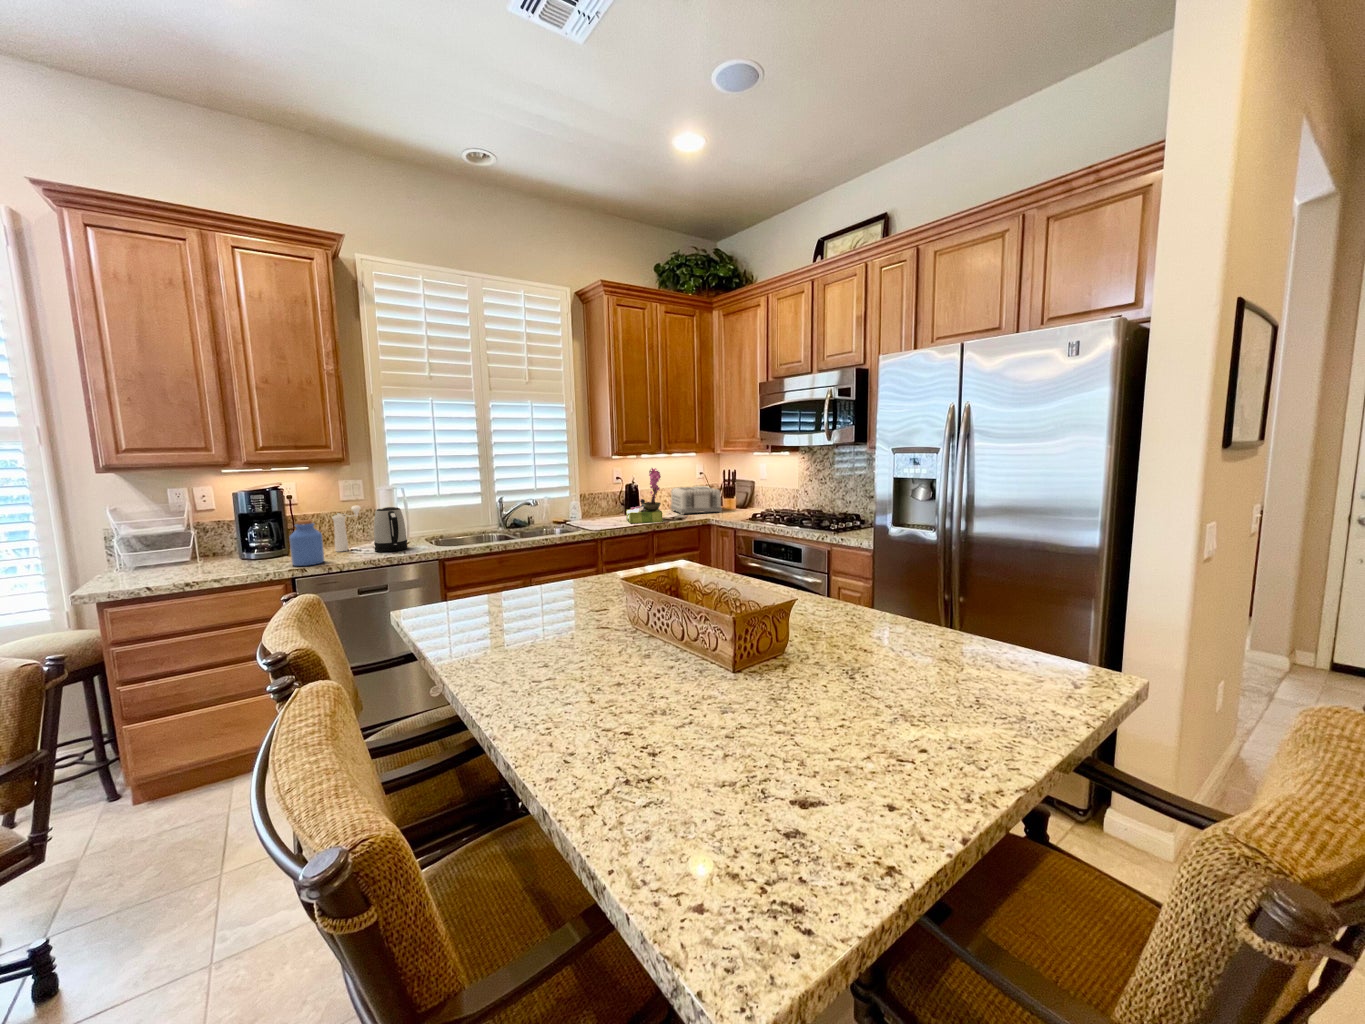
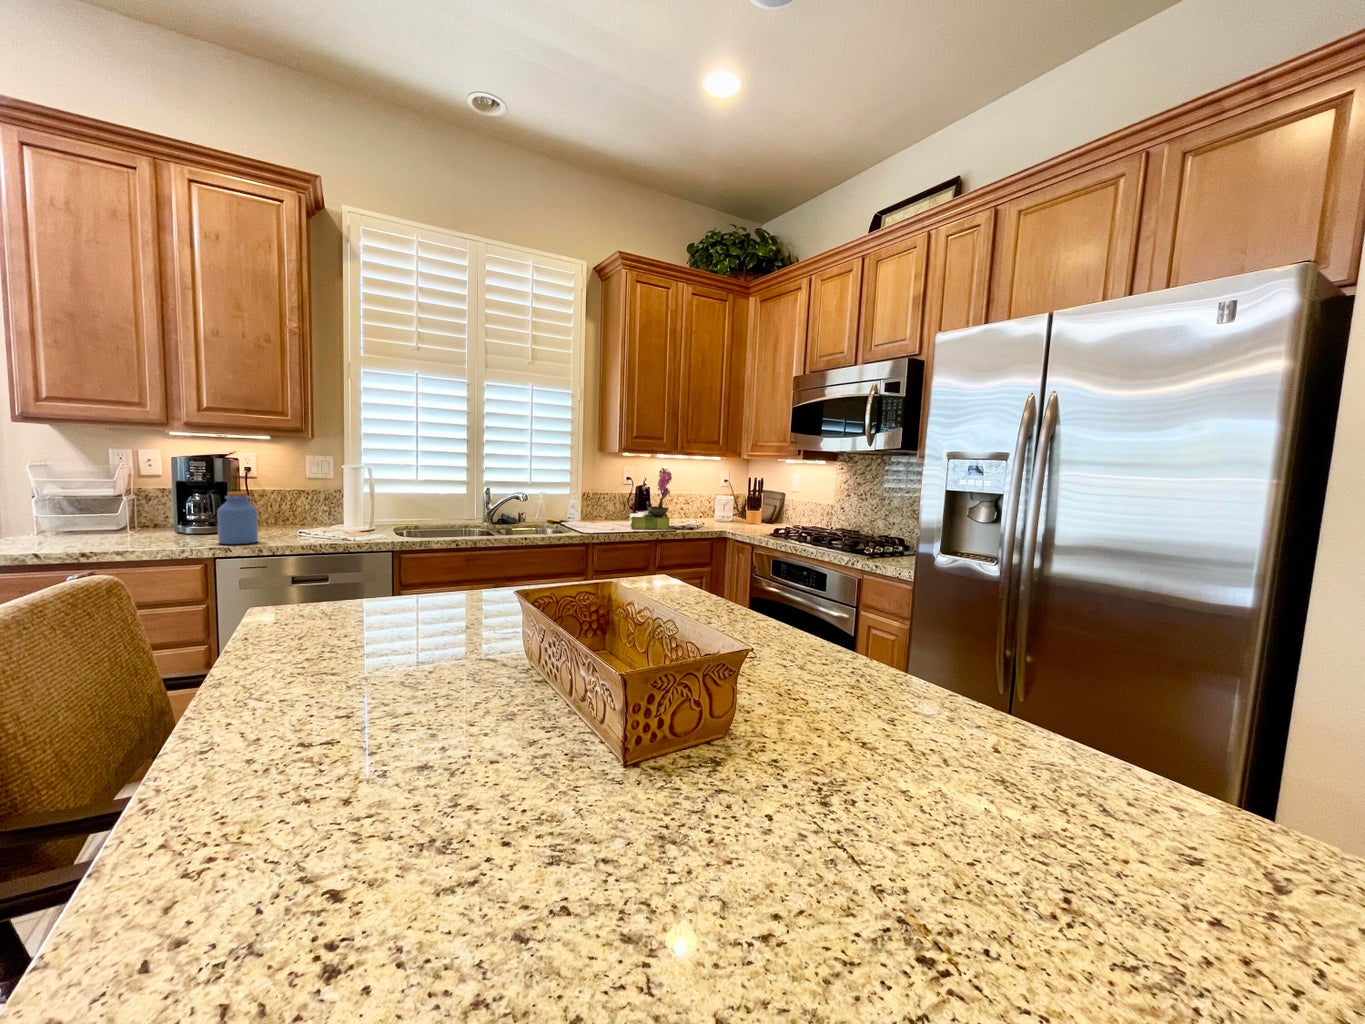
toaster: present [671,487,722,515] -> none [686,494,743,526]
pepper mill: present [332,506,361,552] -> none [285,483,323,533]
kettle: present [374,507,408,552] -> none [326,486,365,537]

